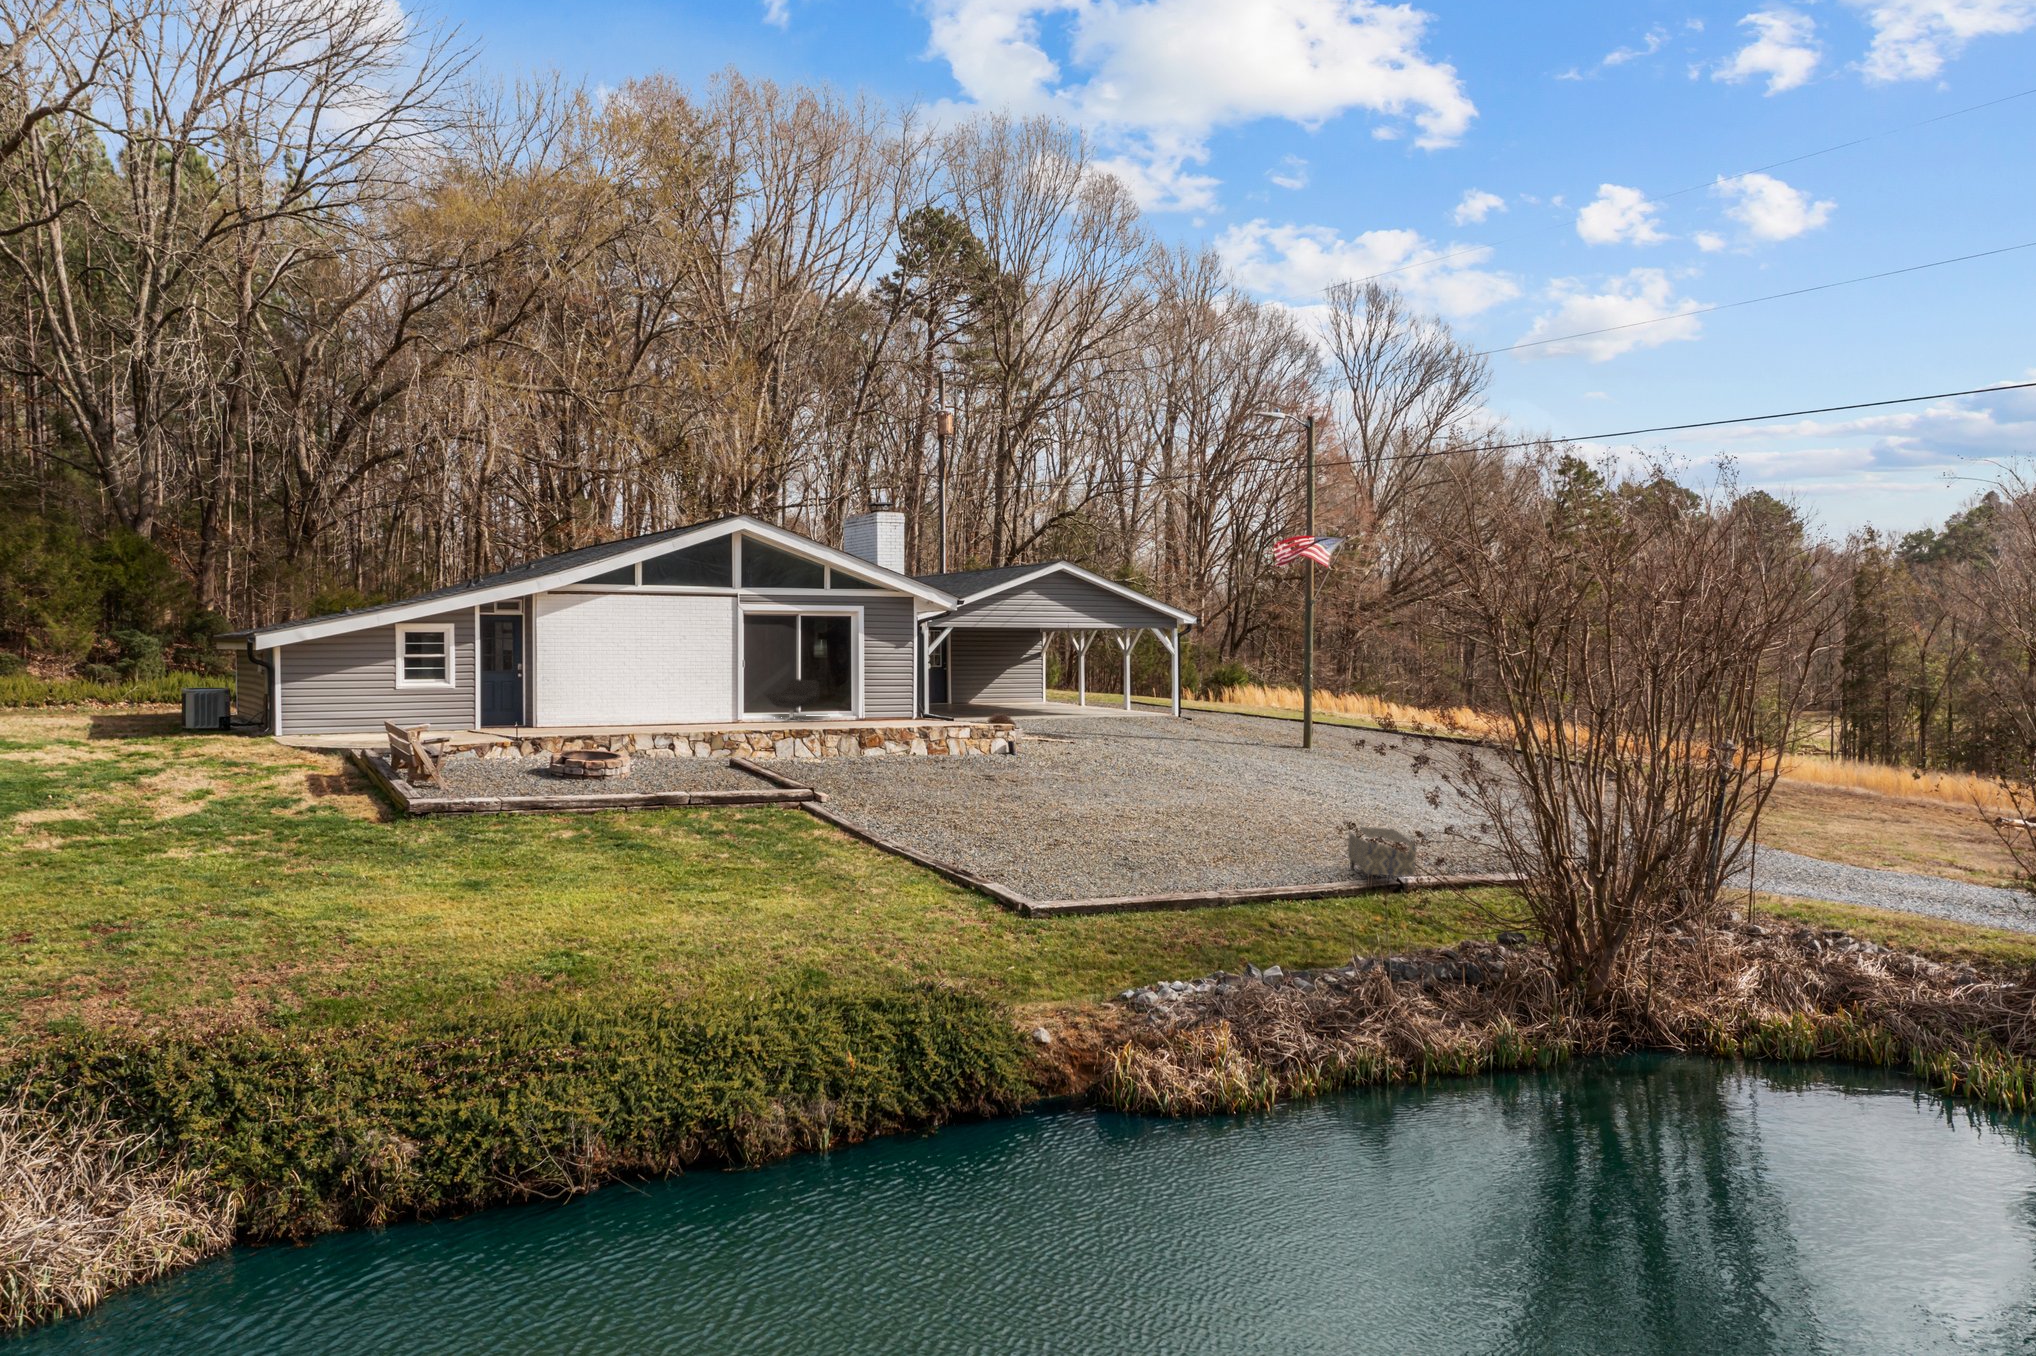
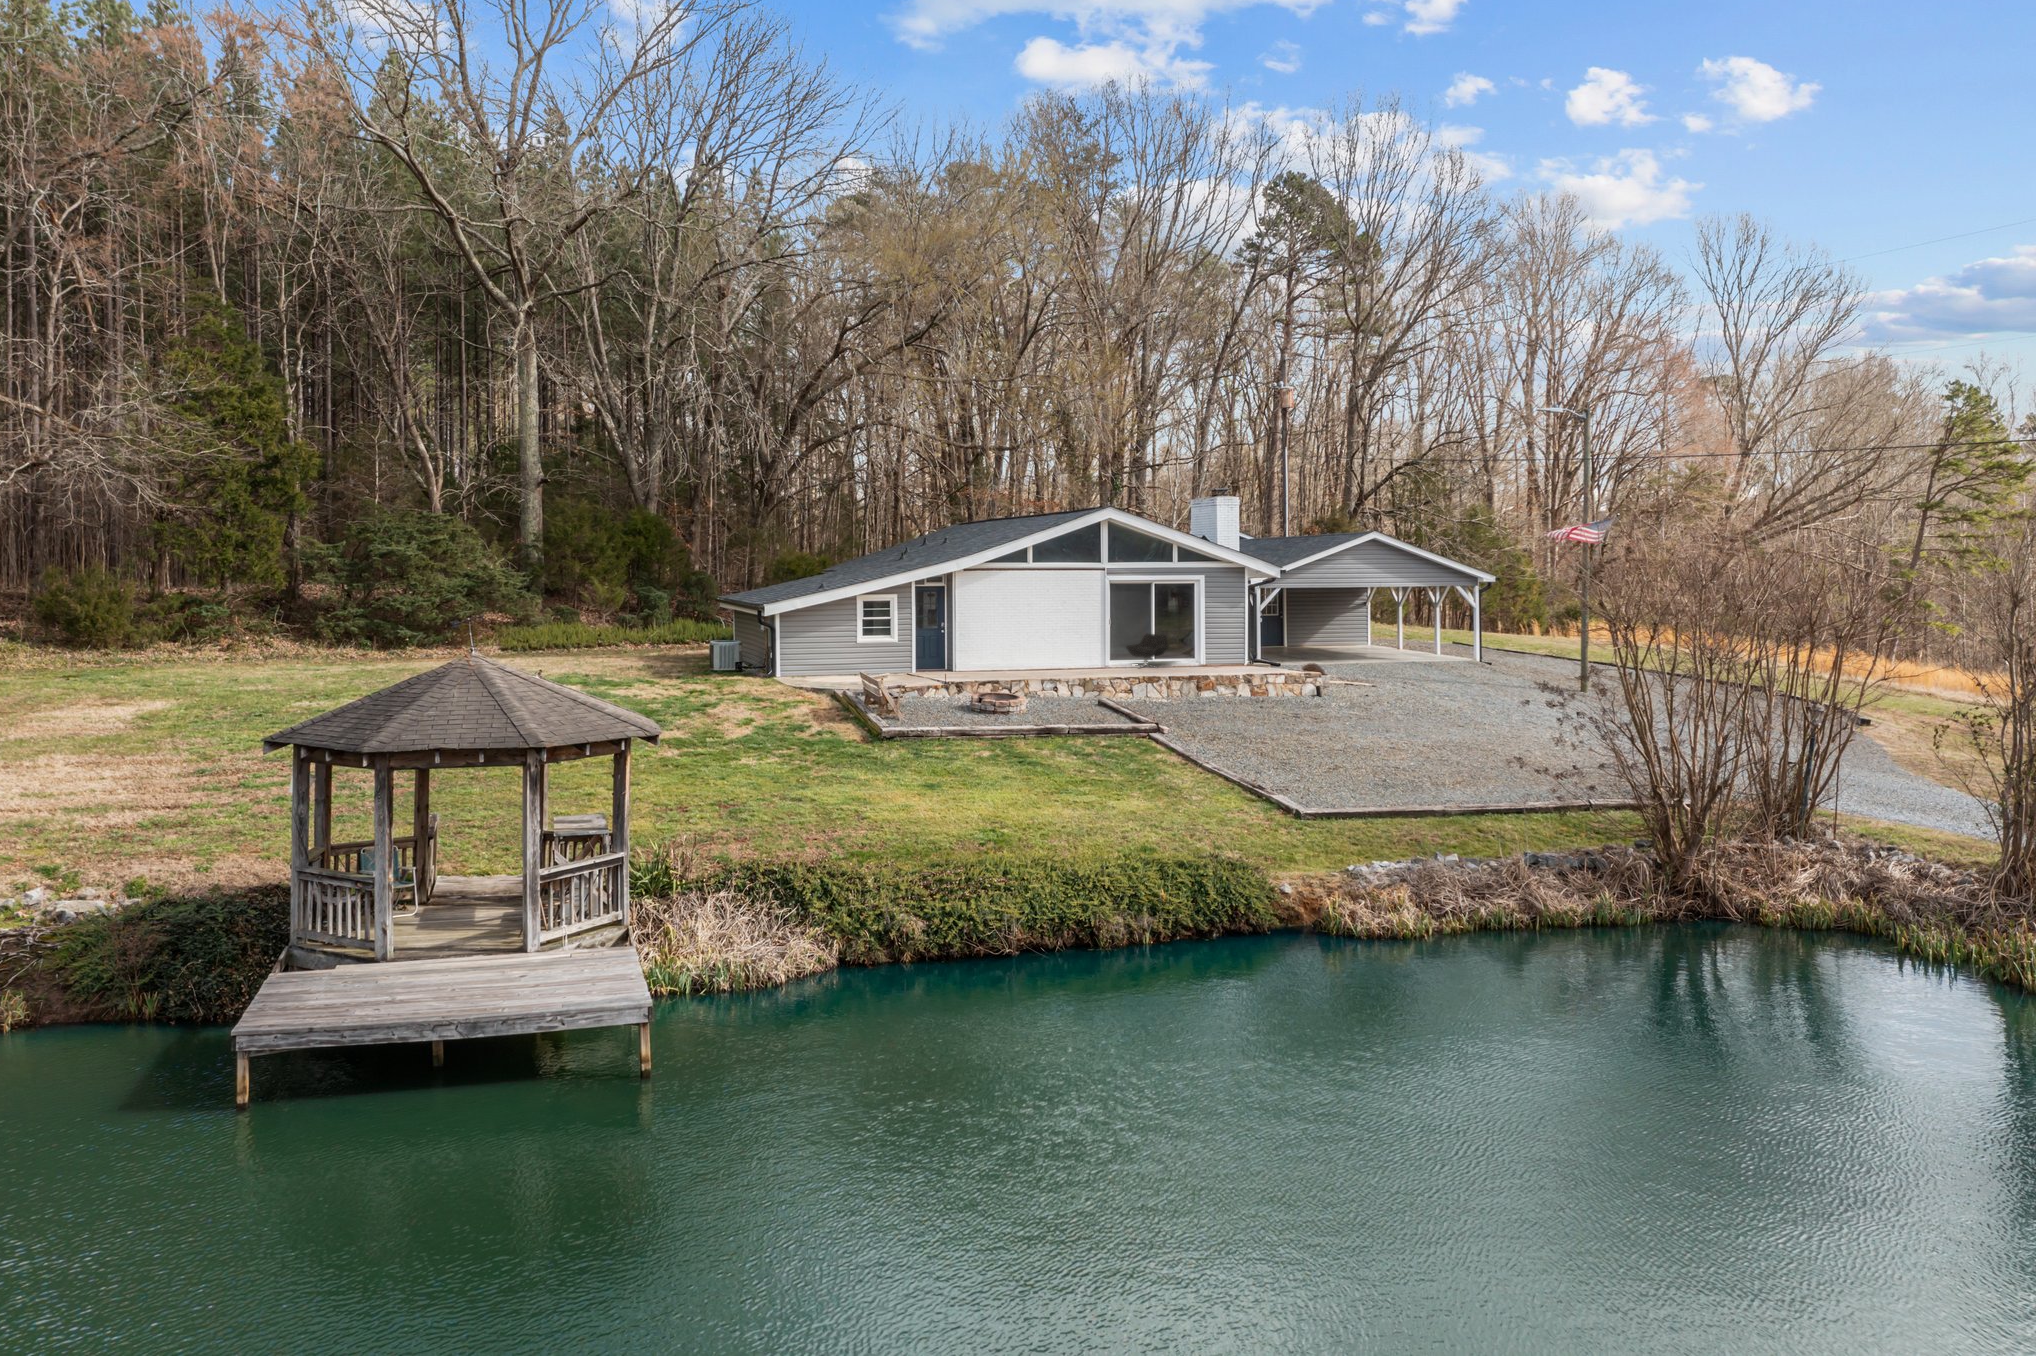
bench: present [1348,827,1416,891] -> none [1575,761,1622,812]

